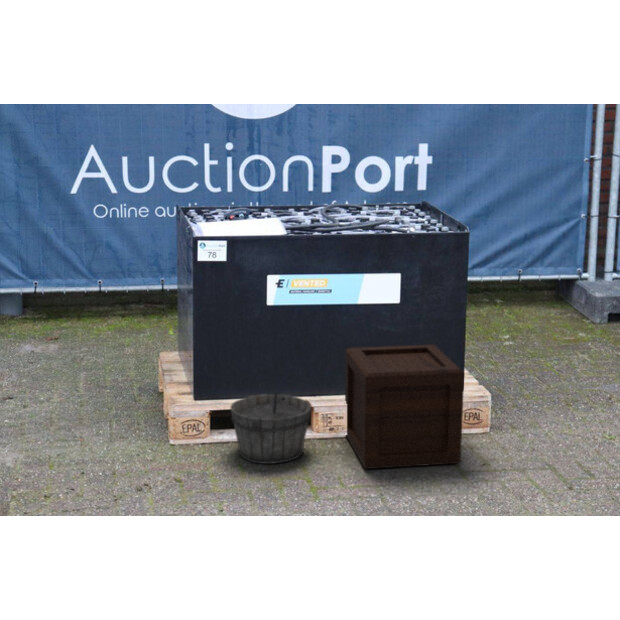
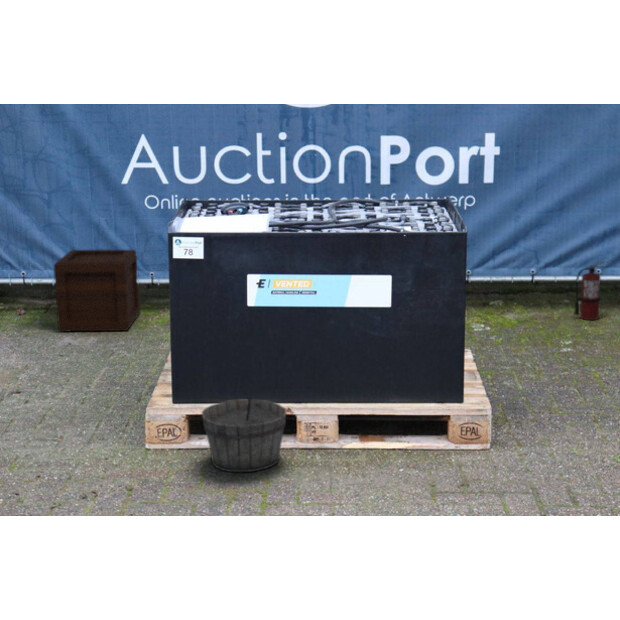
fire extinguisher: none [498,261,525,315] -> present [574,262,604,320]
wooden crate: present [345,345,464,469] -> present [54,249,140,331]

